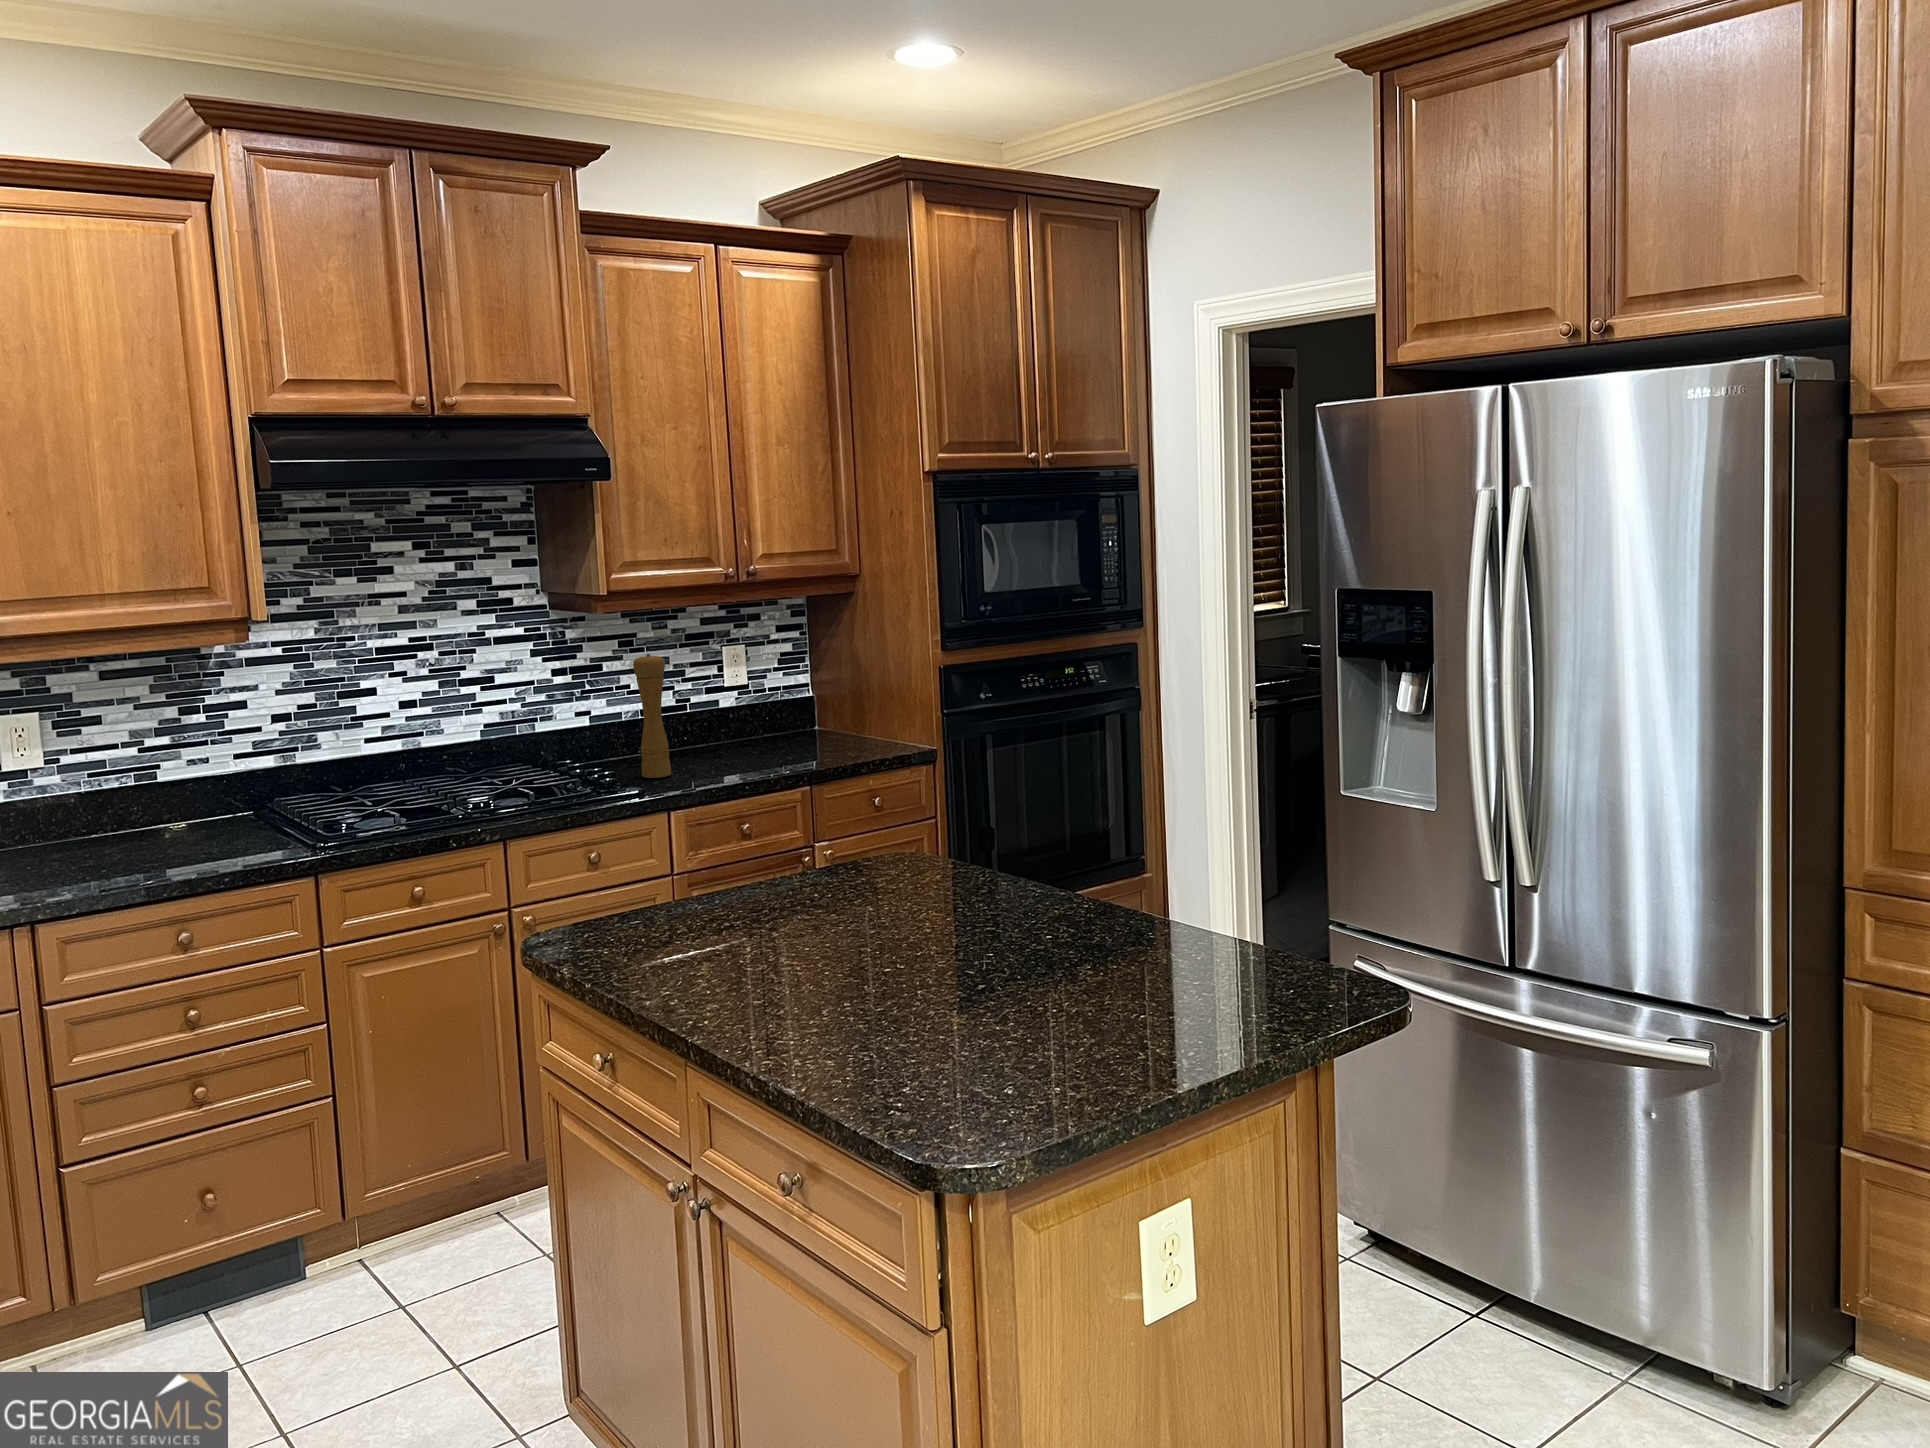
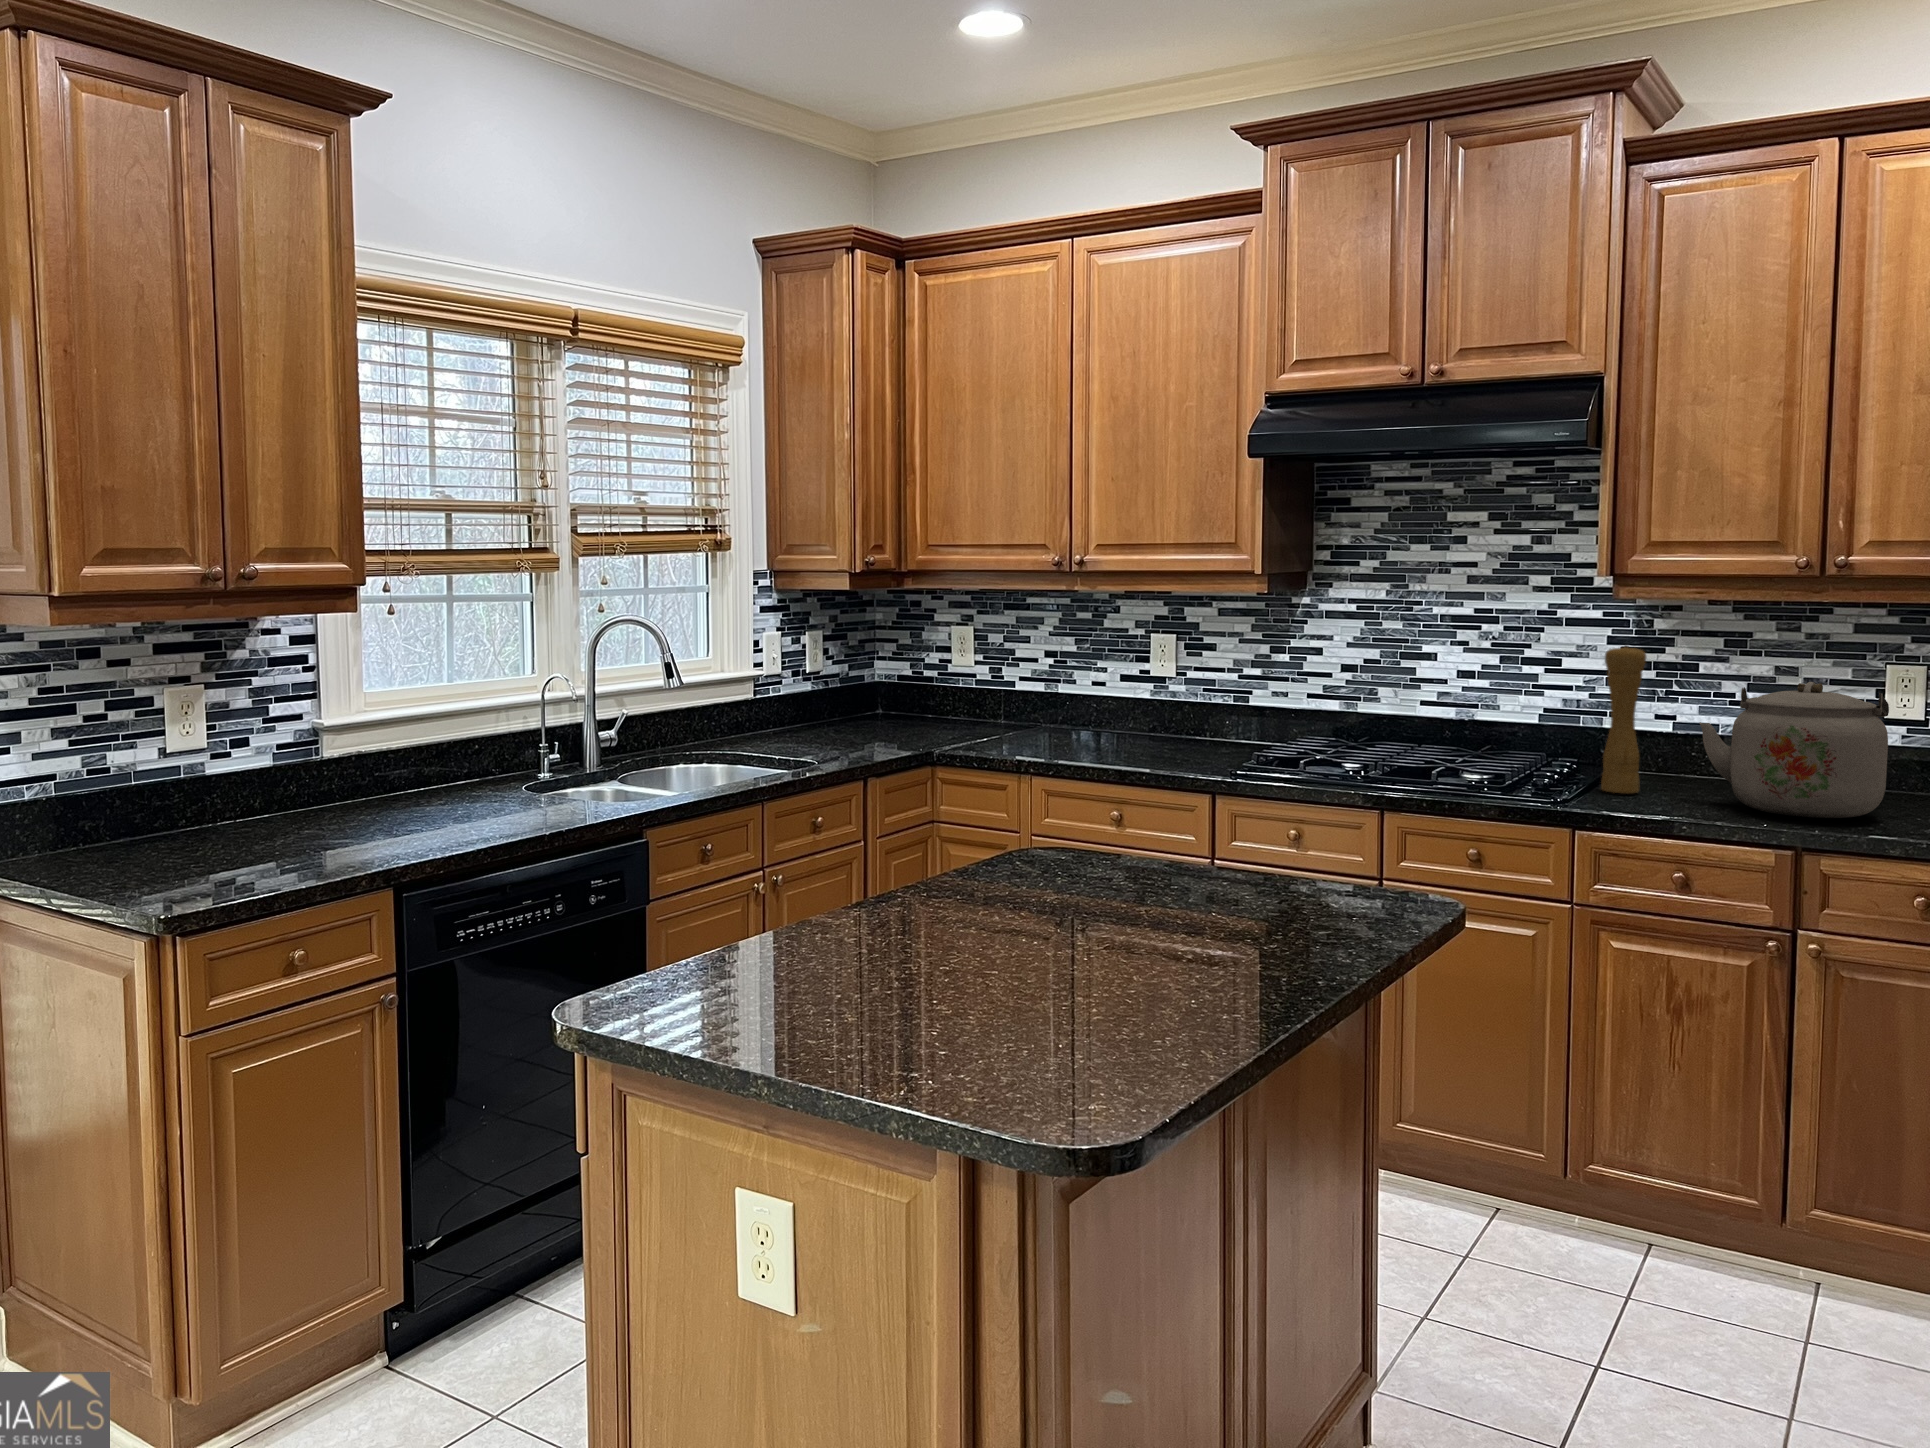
kettle: none [698,665,818,765] -> present [1700,682,1889,818]

